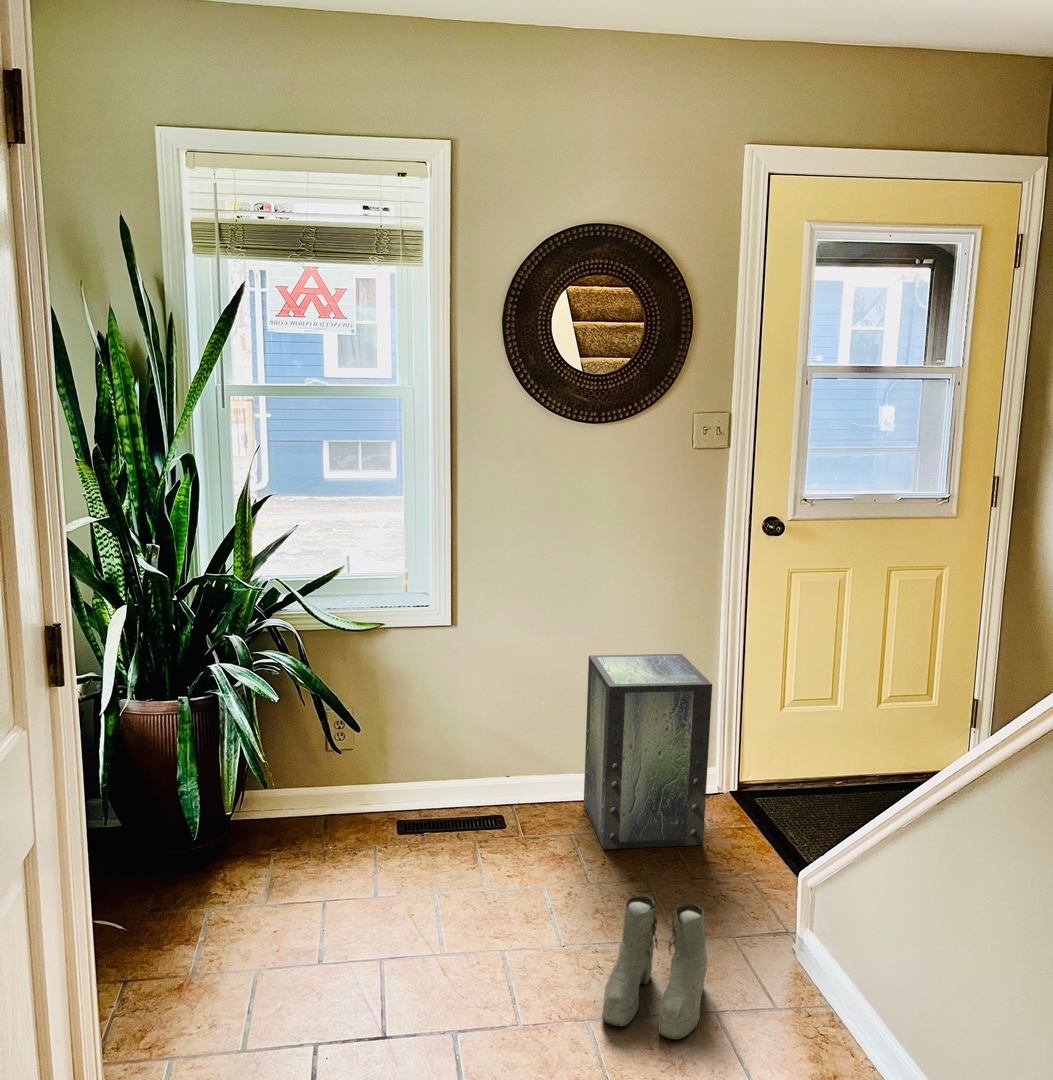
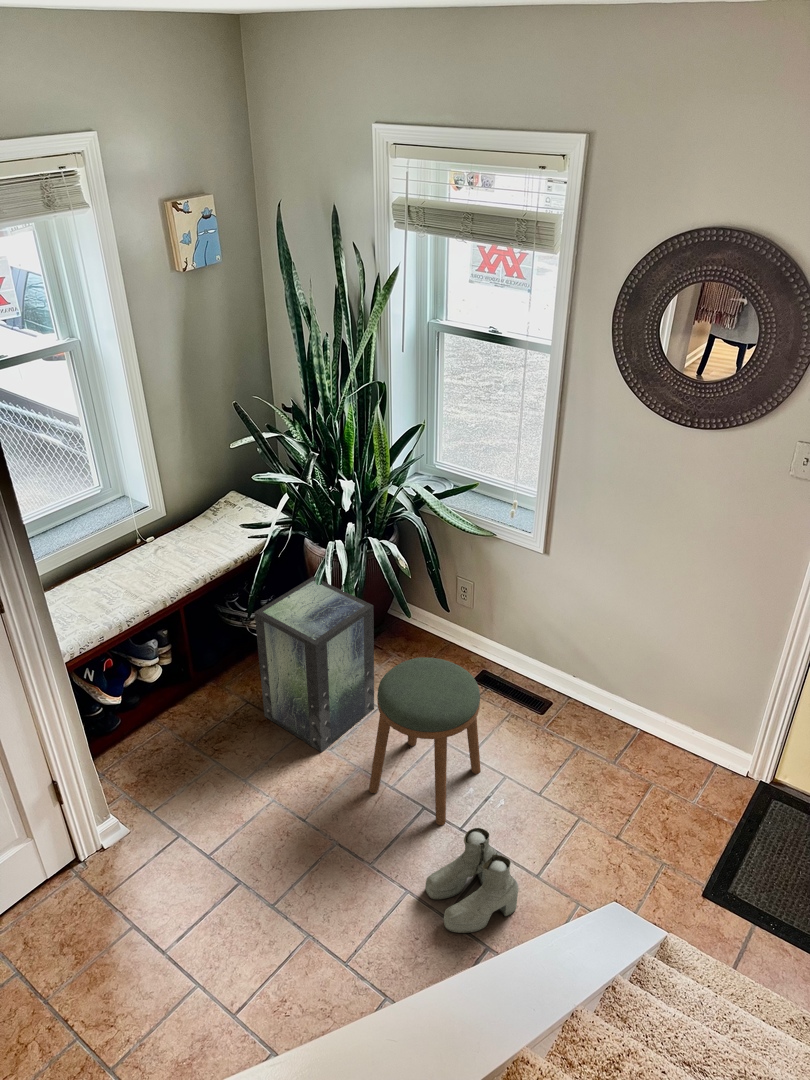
storage box: present [584,654,712,849] -> present [254,577,374,752]
stool: none [398,749,540,982] -> present [369,657,481,825]

